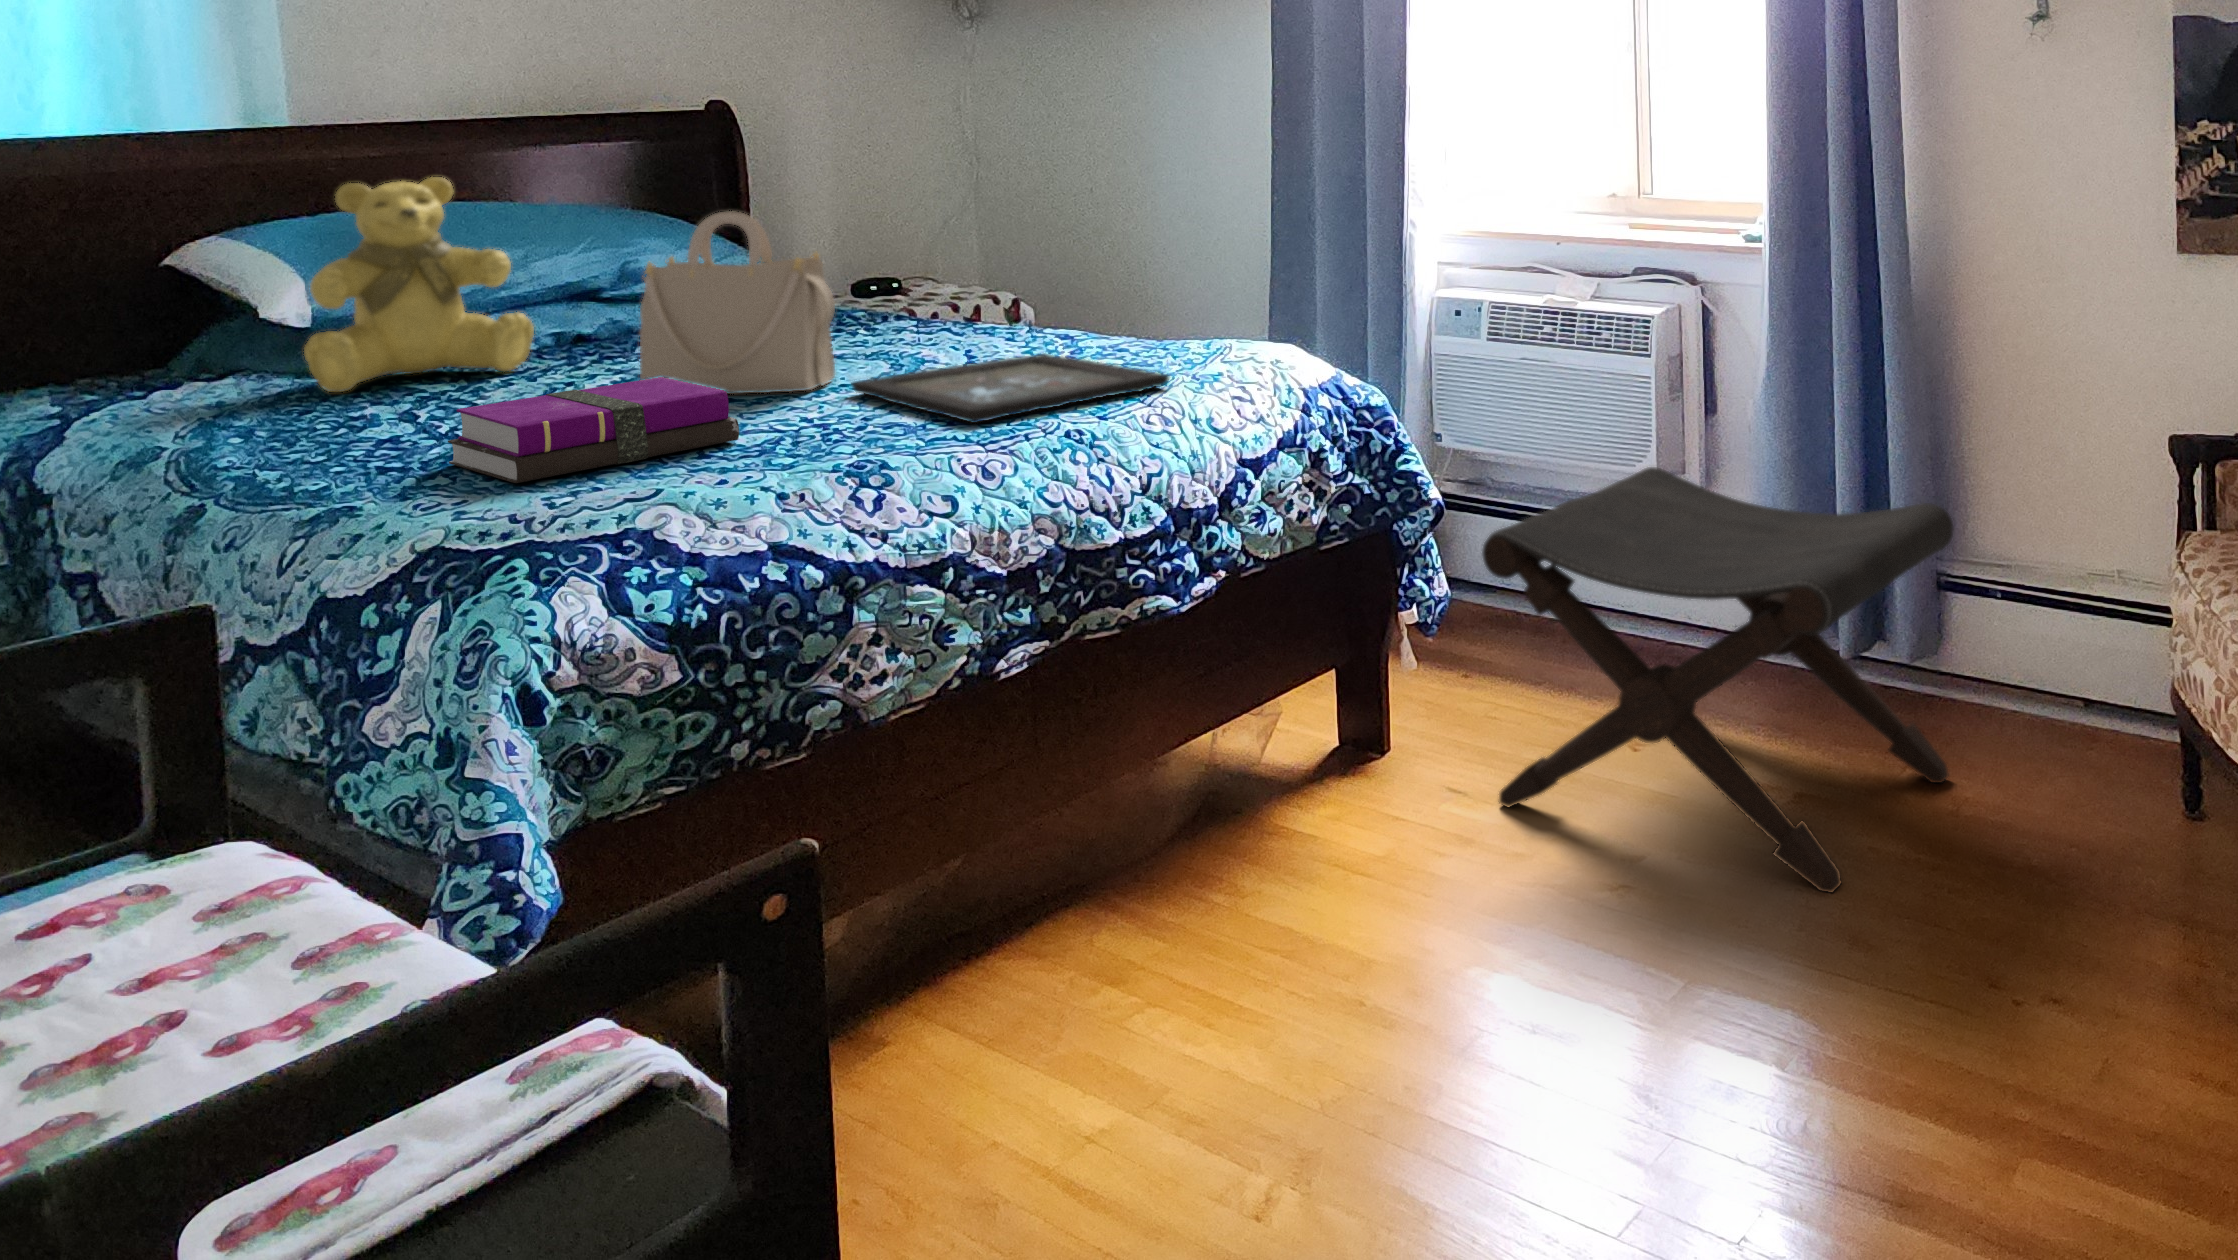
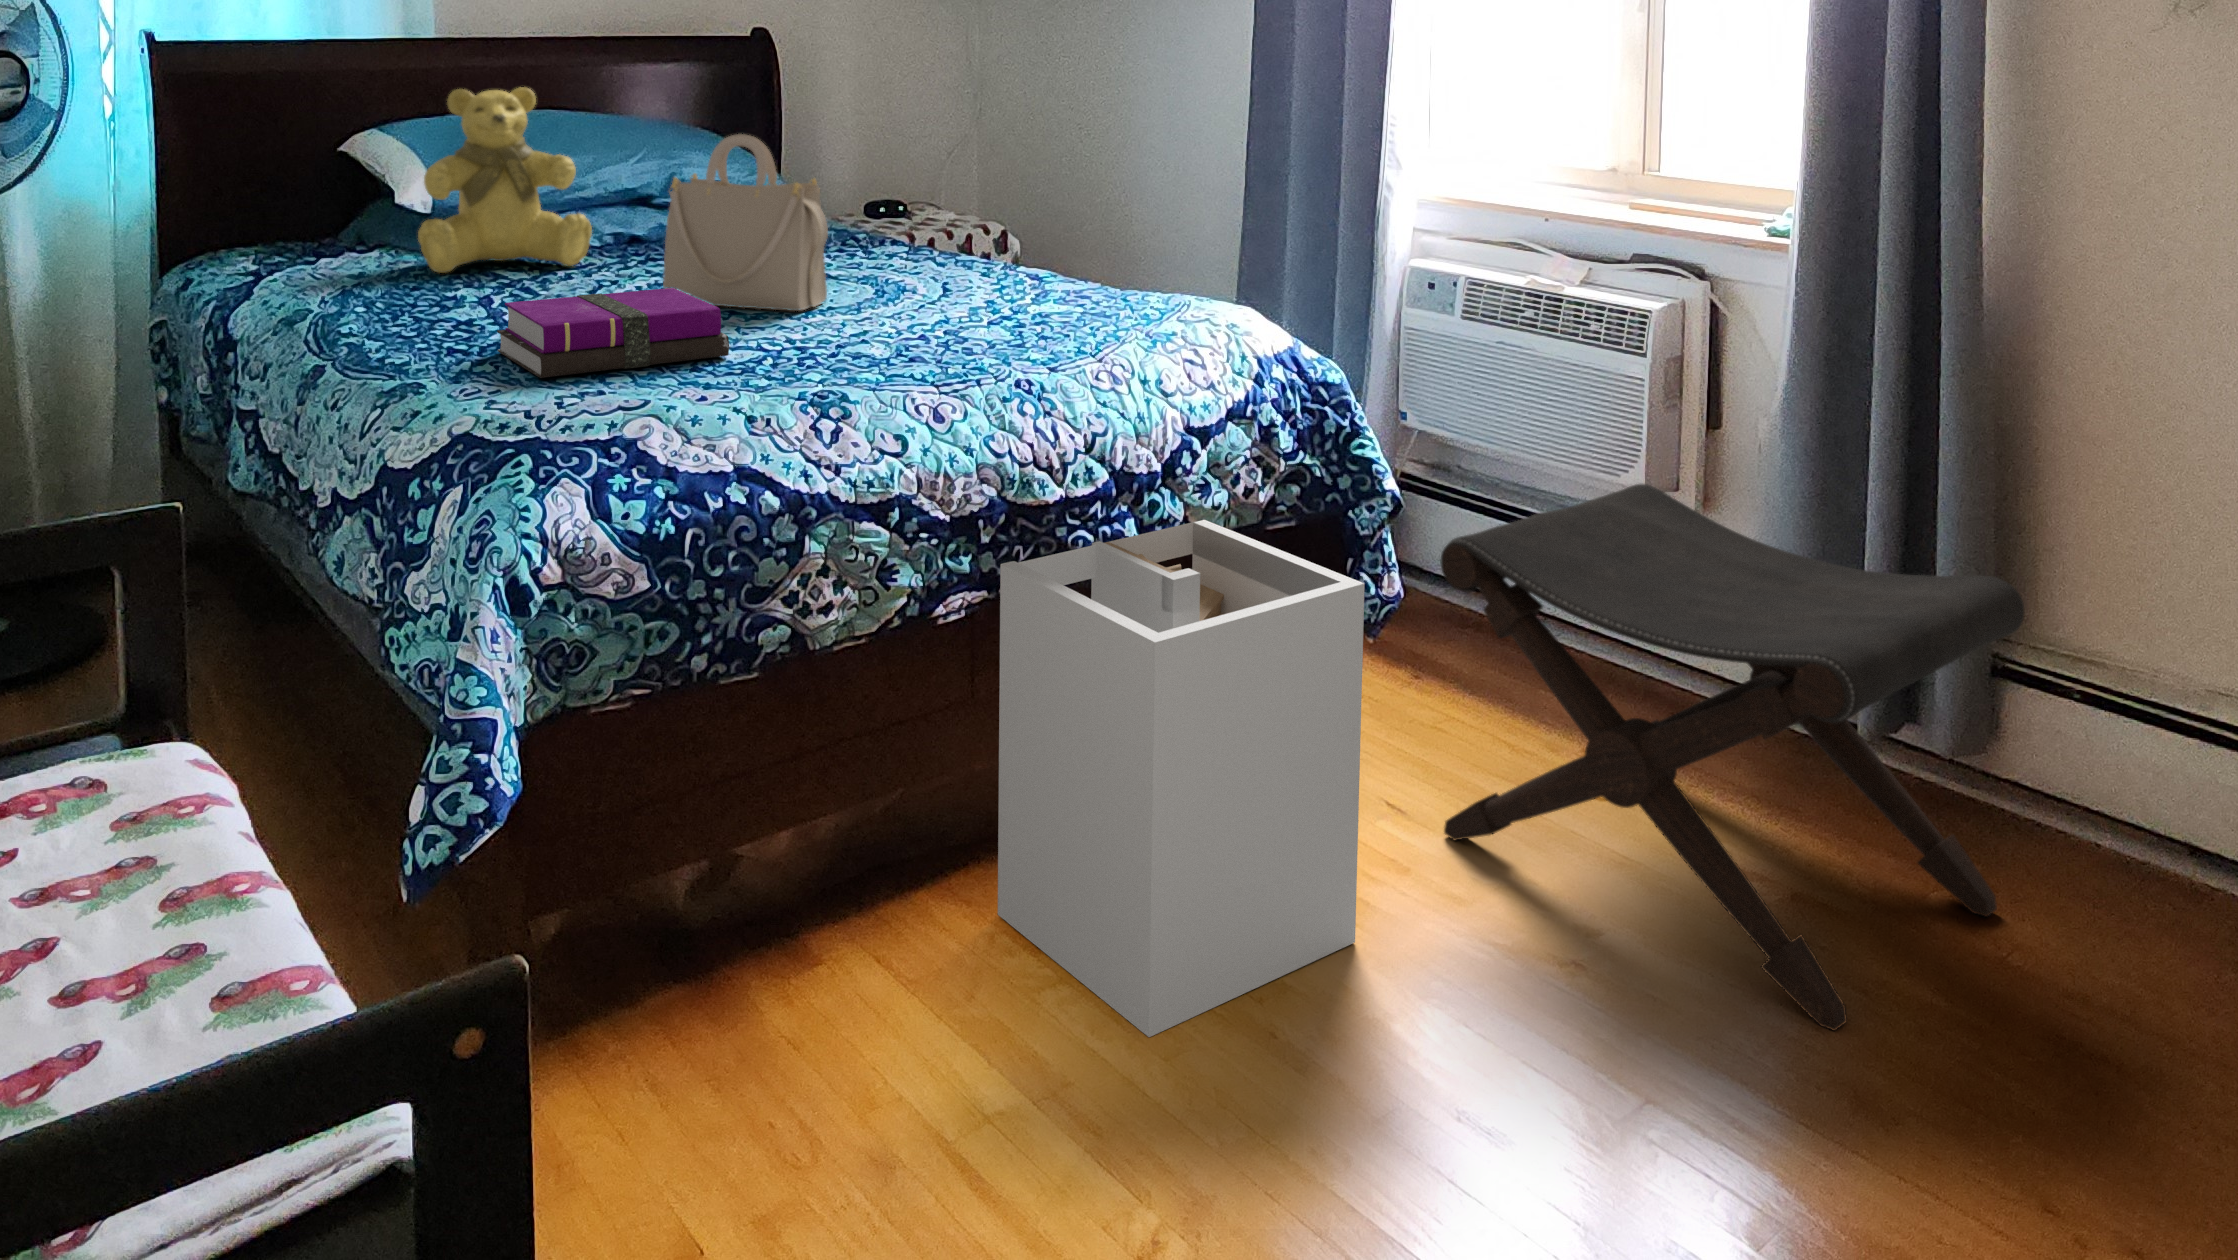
tray: present [851,354,1170,423] -> none [836,294,1127,362]
laundry hamper: none [1062,544,1428,1030] -> present [998,520,1365,1037]

